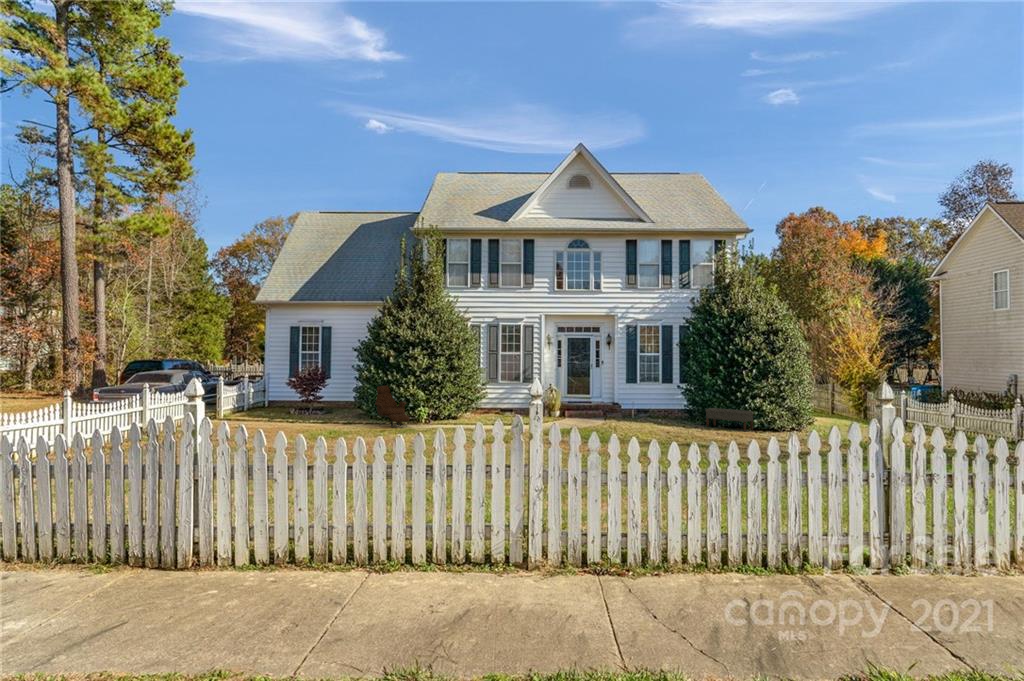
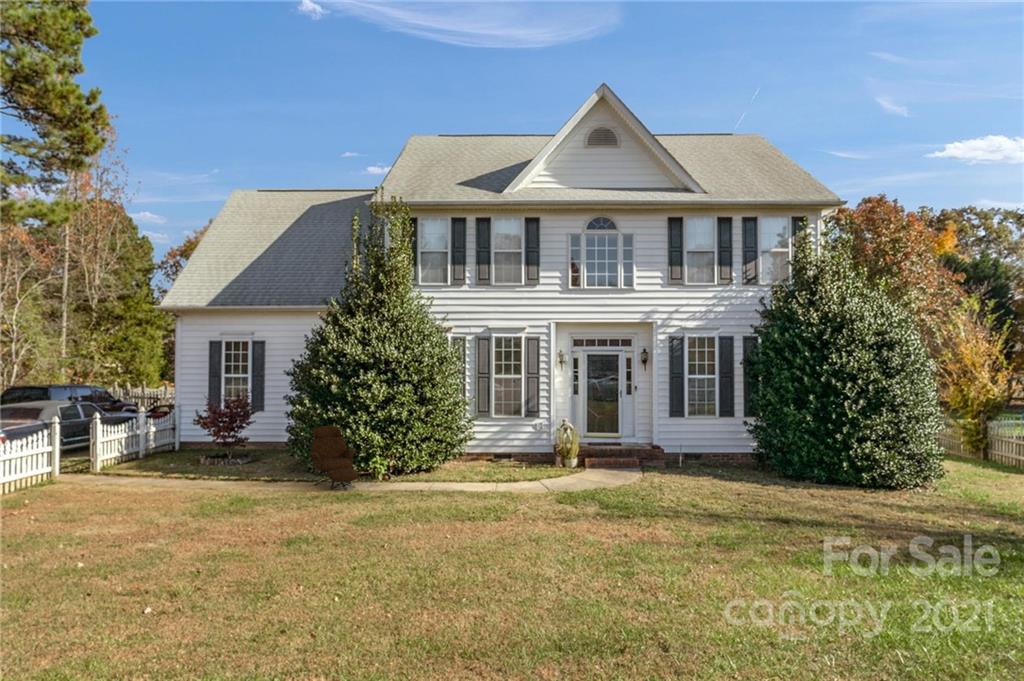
bench: present [706,408,753,431] -> none [790,456,864,493]

